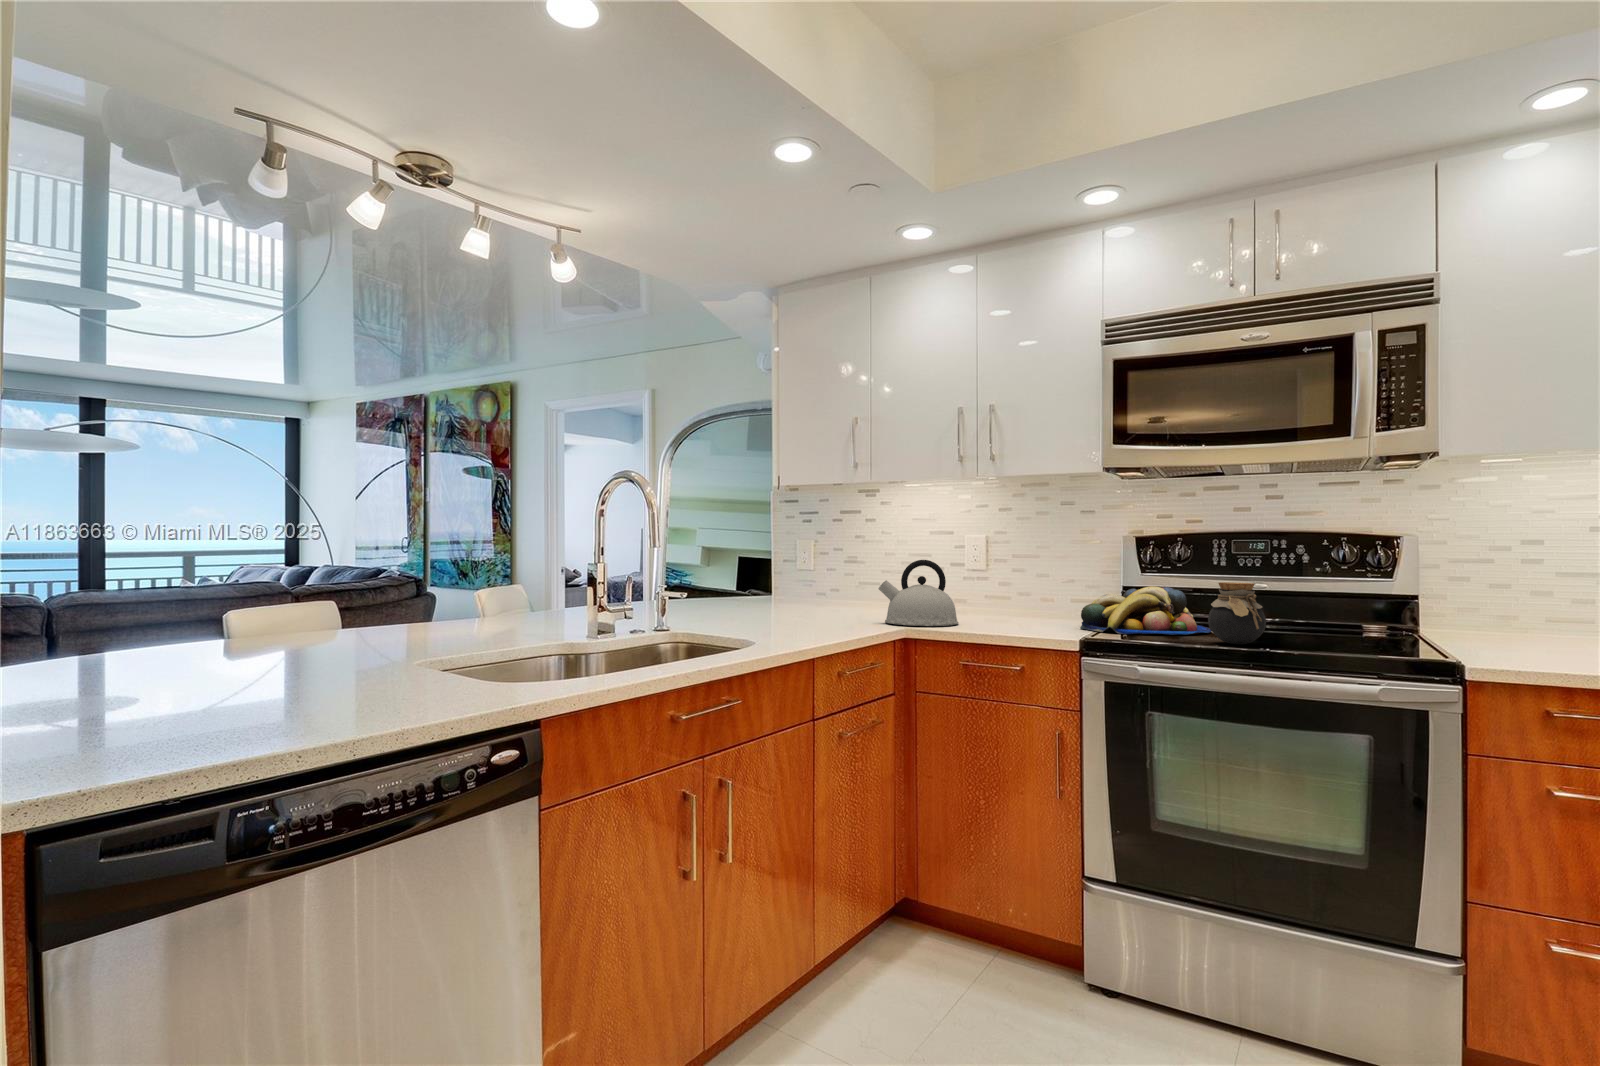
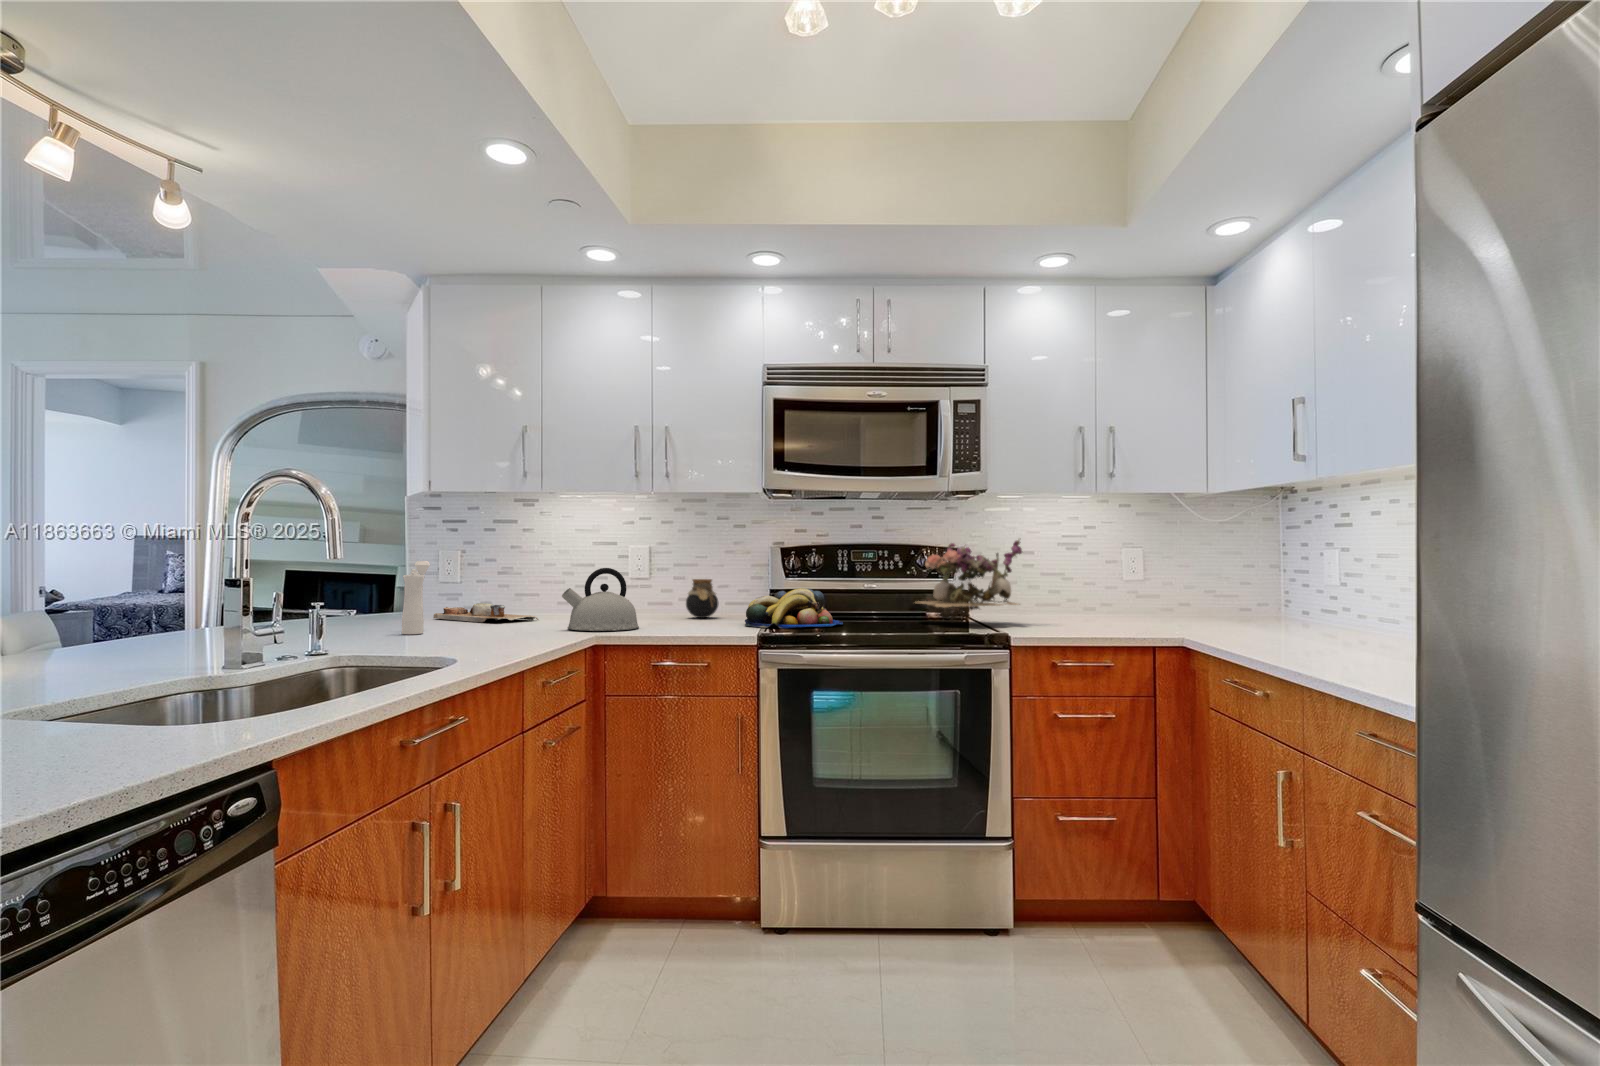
flower arrangement: none [1316,521,1503,639] -> present [916,540,1022,621]
pepper mill: none [738,552,766,620] -> present [401,561,430,634]
jar: present [1208,582,1266,645] -> present [686,579,719,618]
cutting board: none [787,593,876,612] -> present [433,603,538,623]

